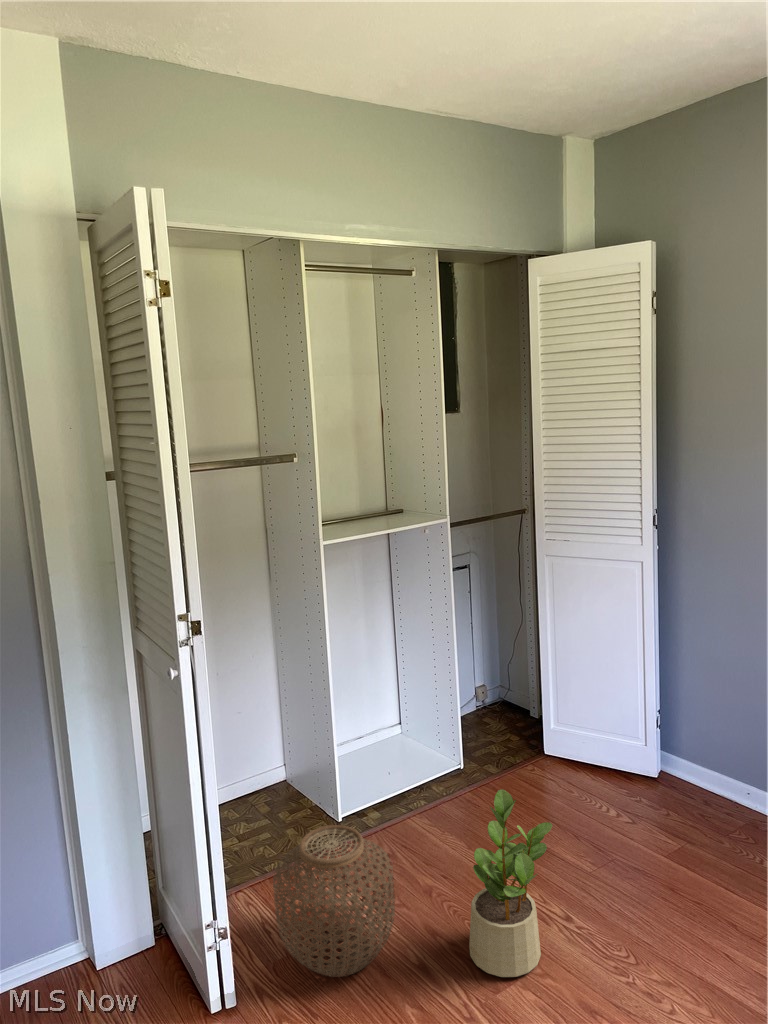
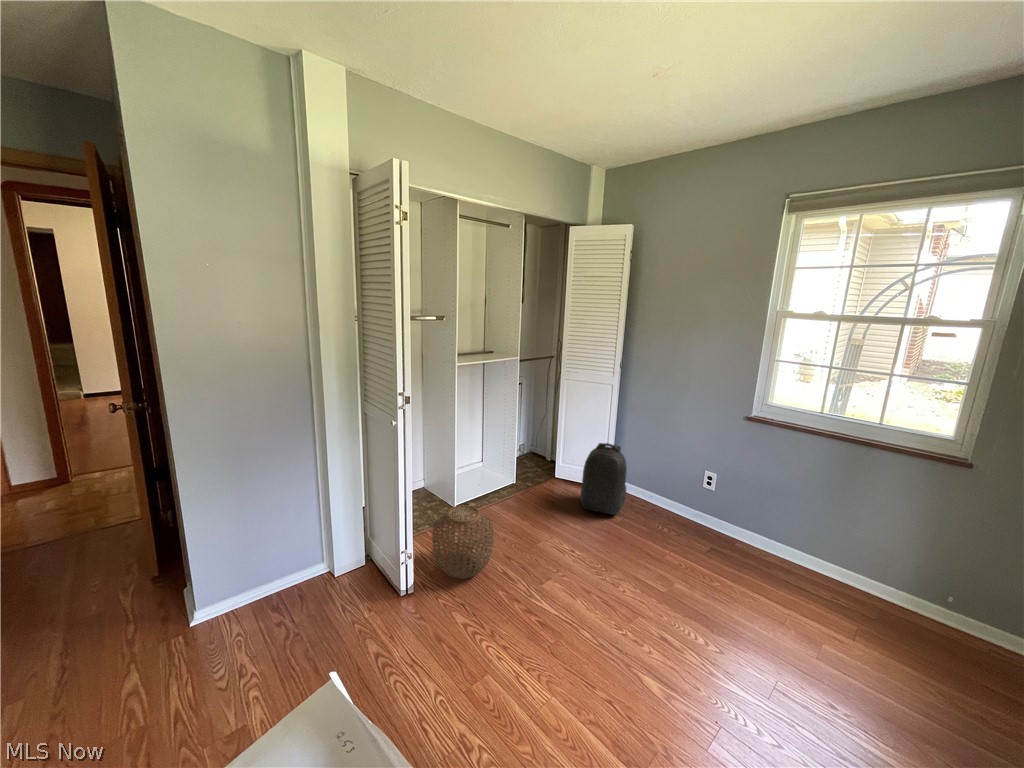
backpack: none [589,684,685,834] -> present [580,443,627,515]
potted plant: present [469,789,552,977] -> none [528,488,572,577]

